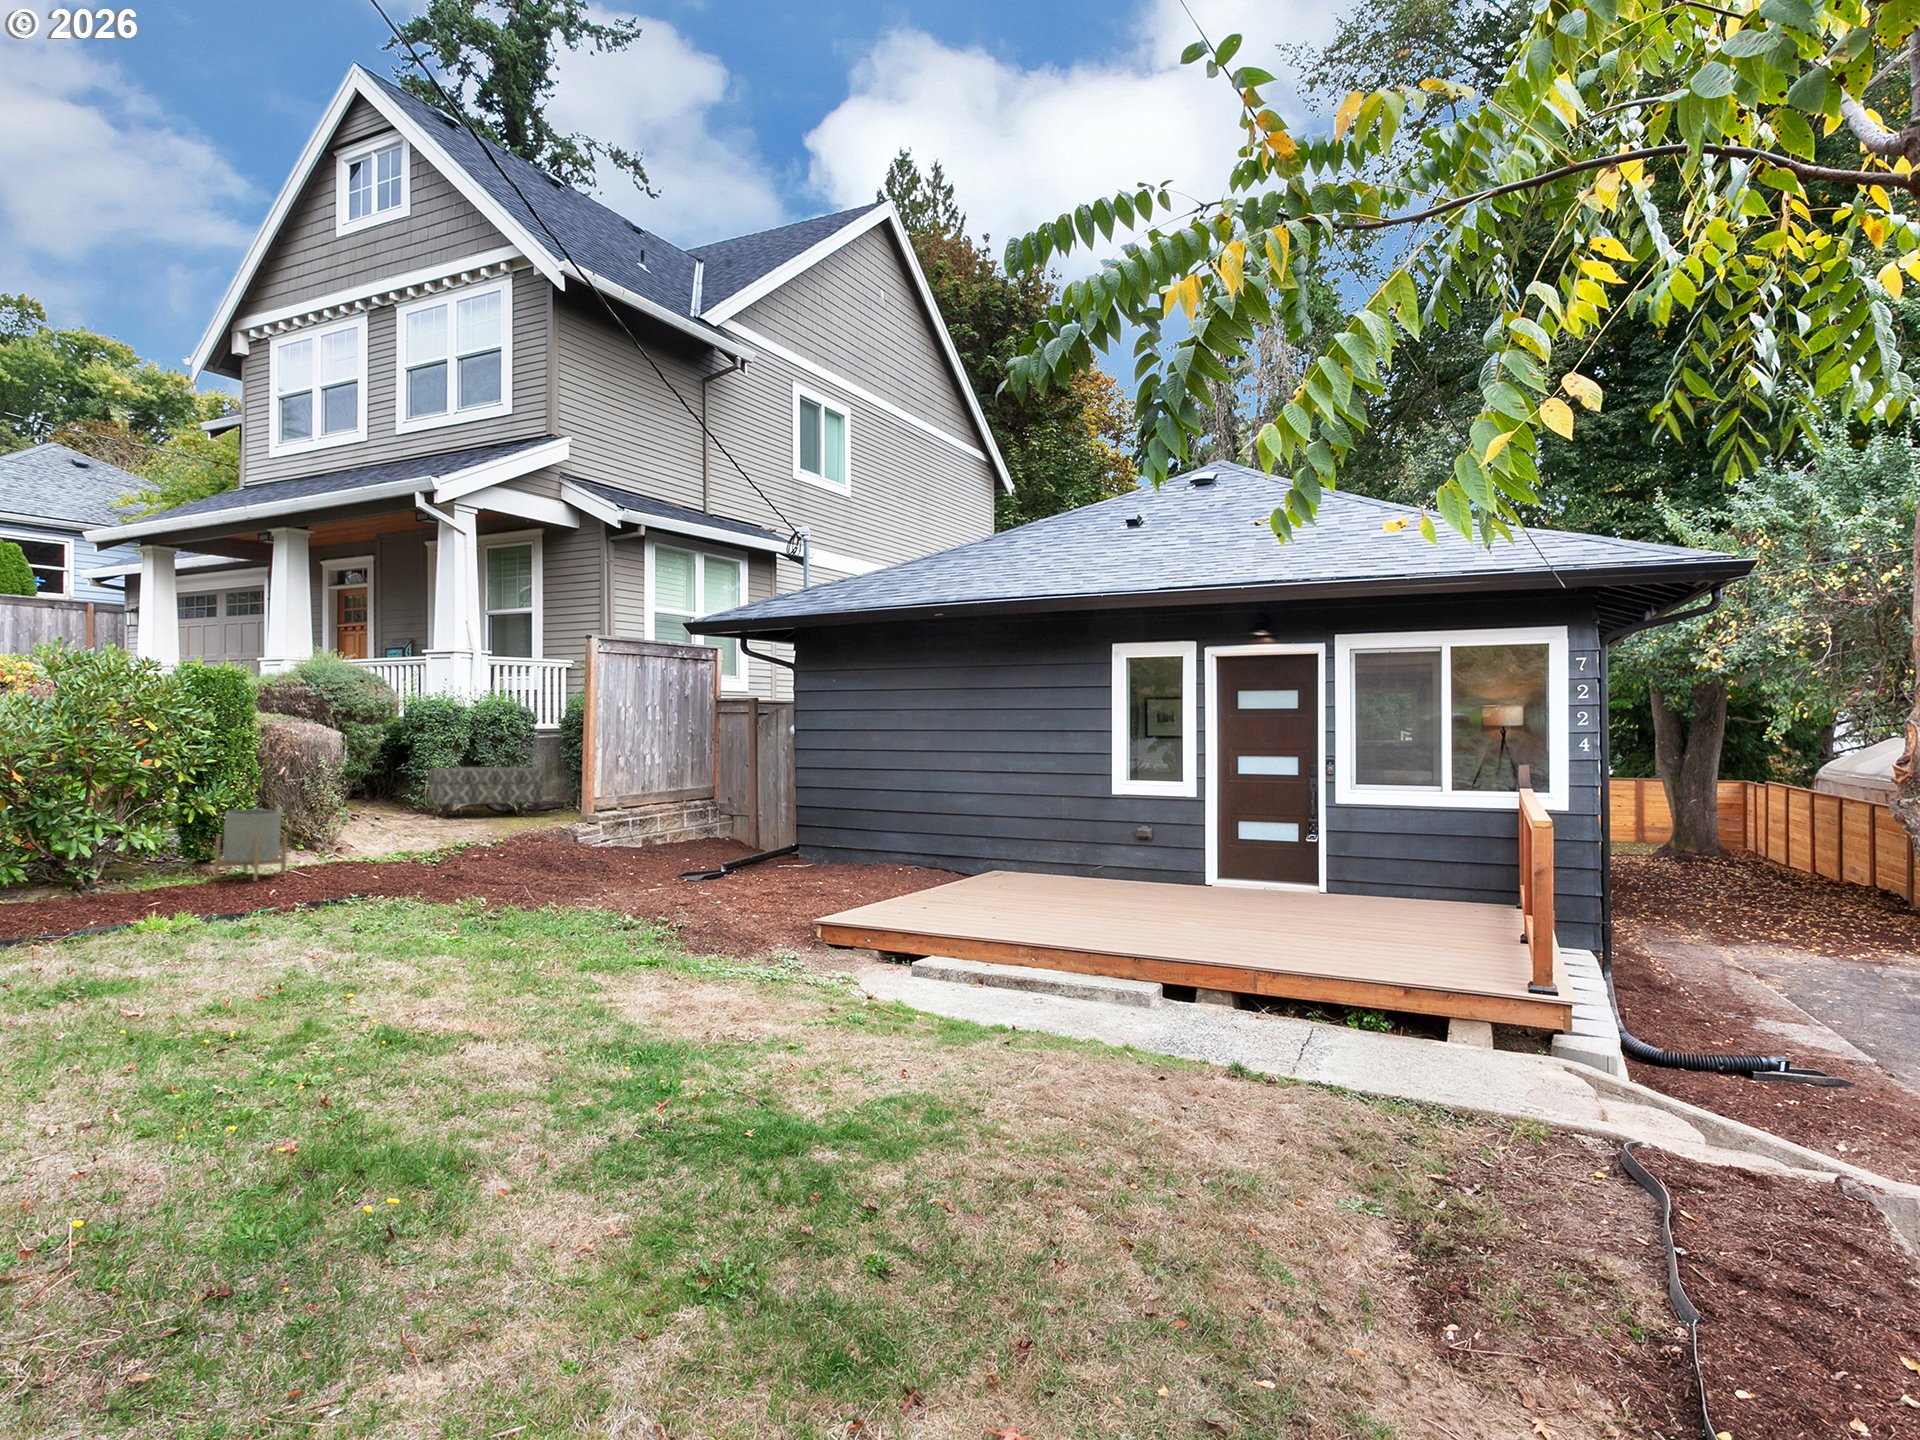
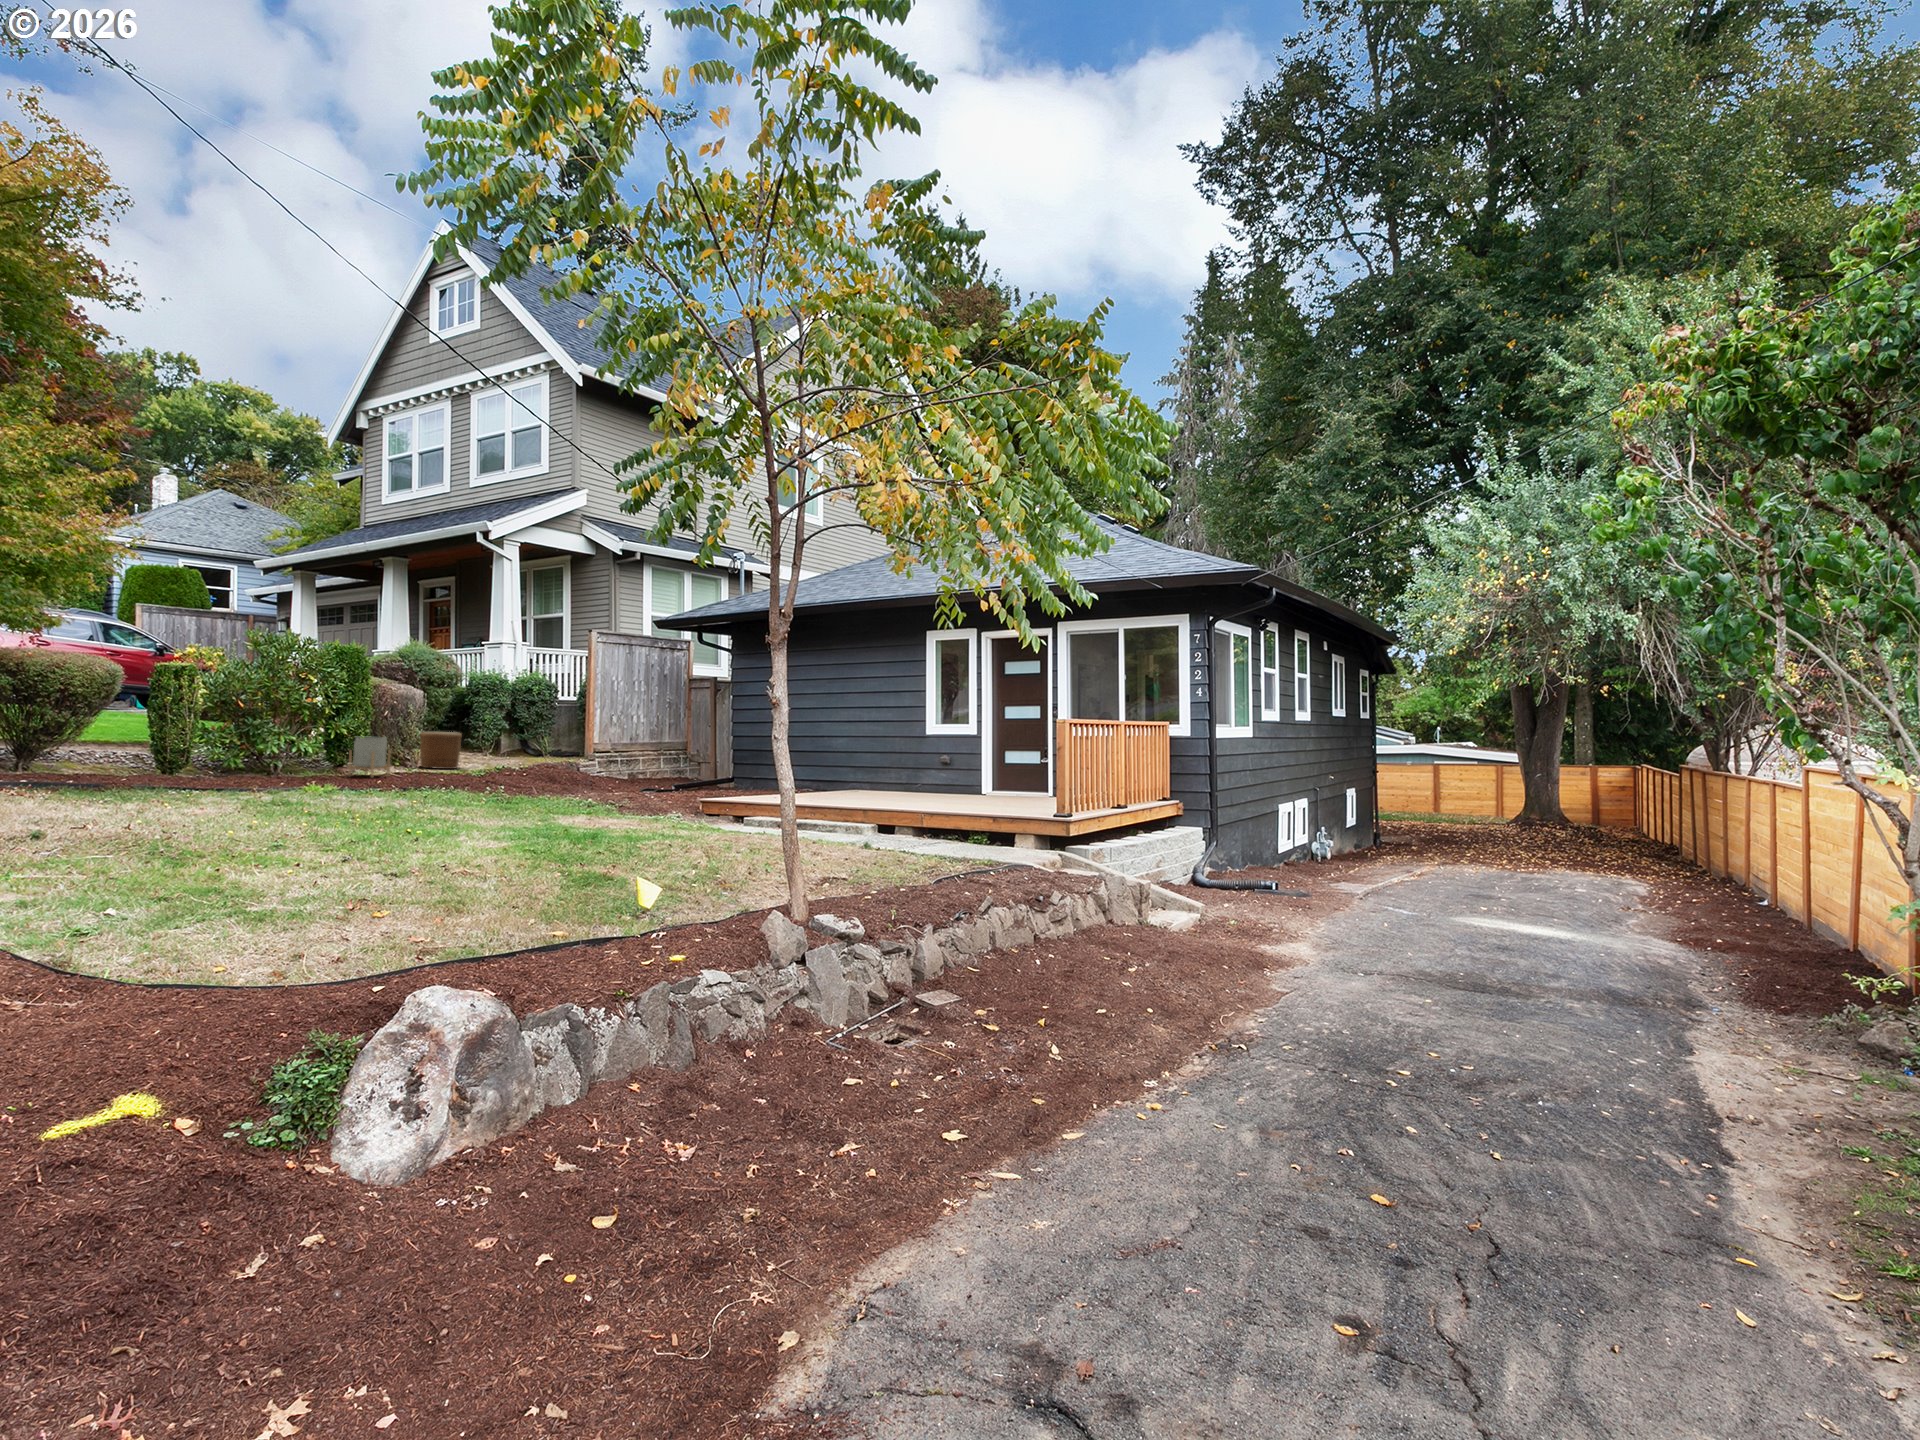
bench: present [426,767,544,820] -> none [483,724,566,759]
woven basket: none [333,789,400,849] -> present [420,732,462,769]

